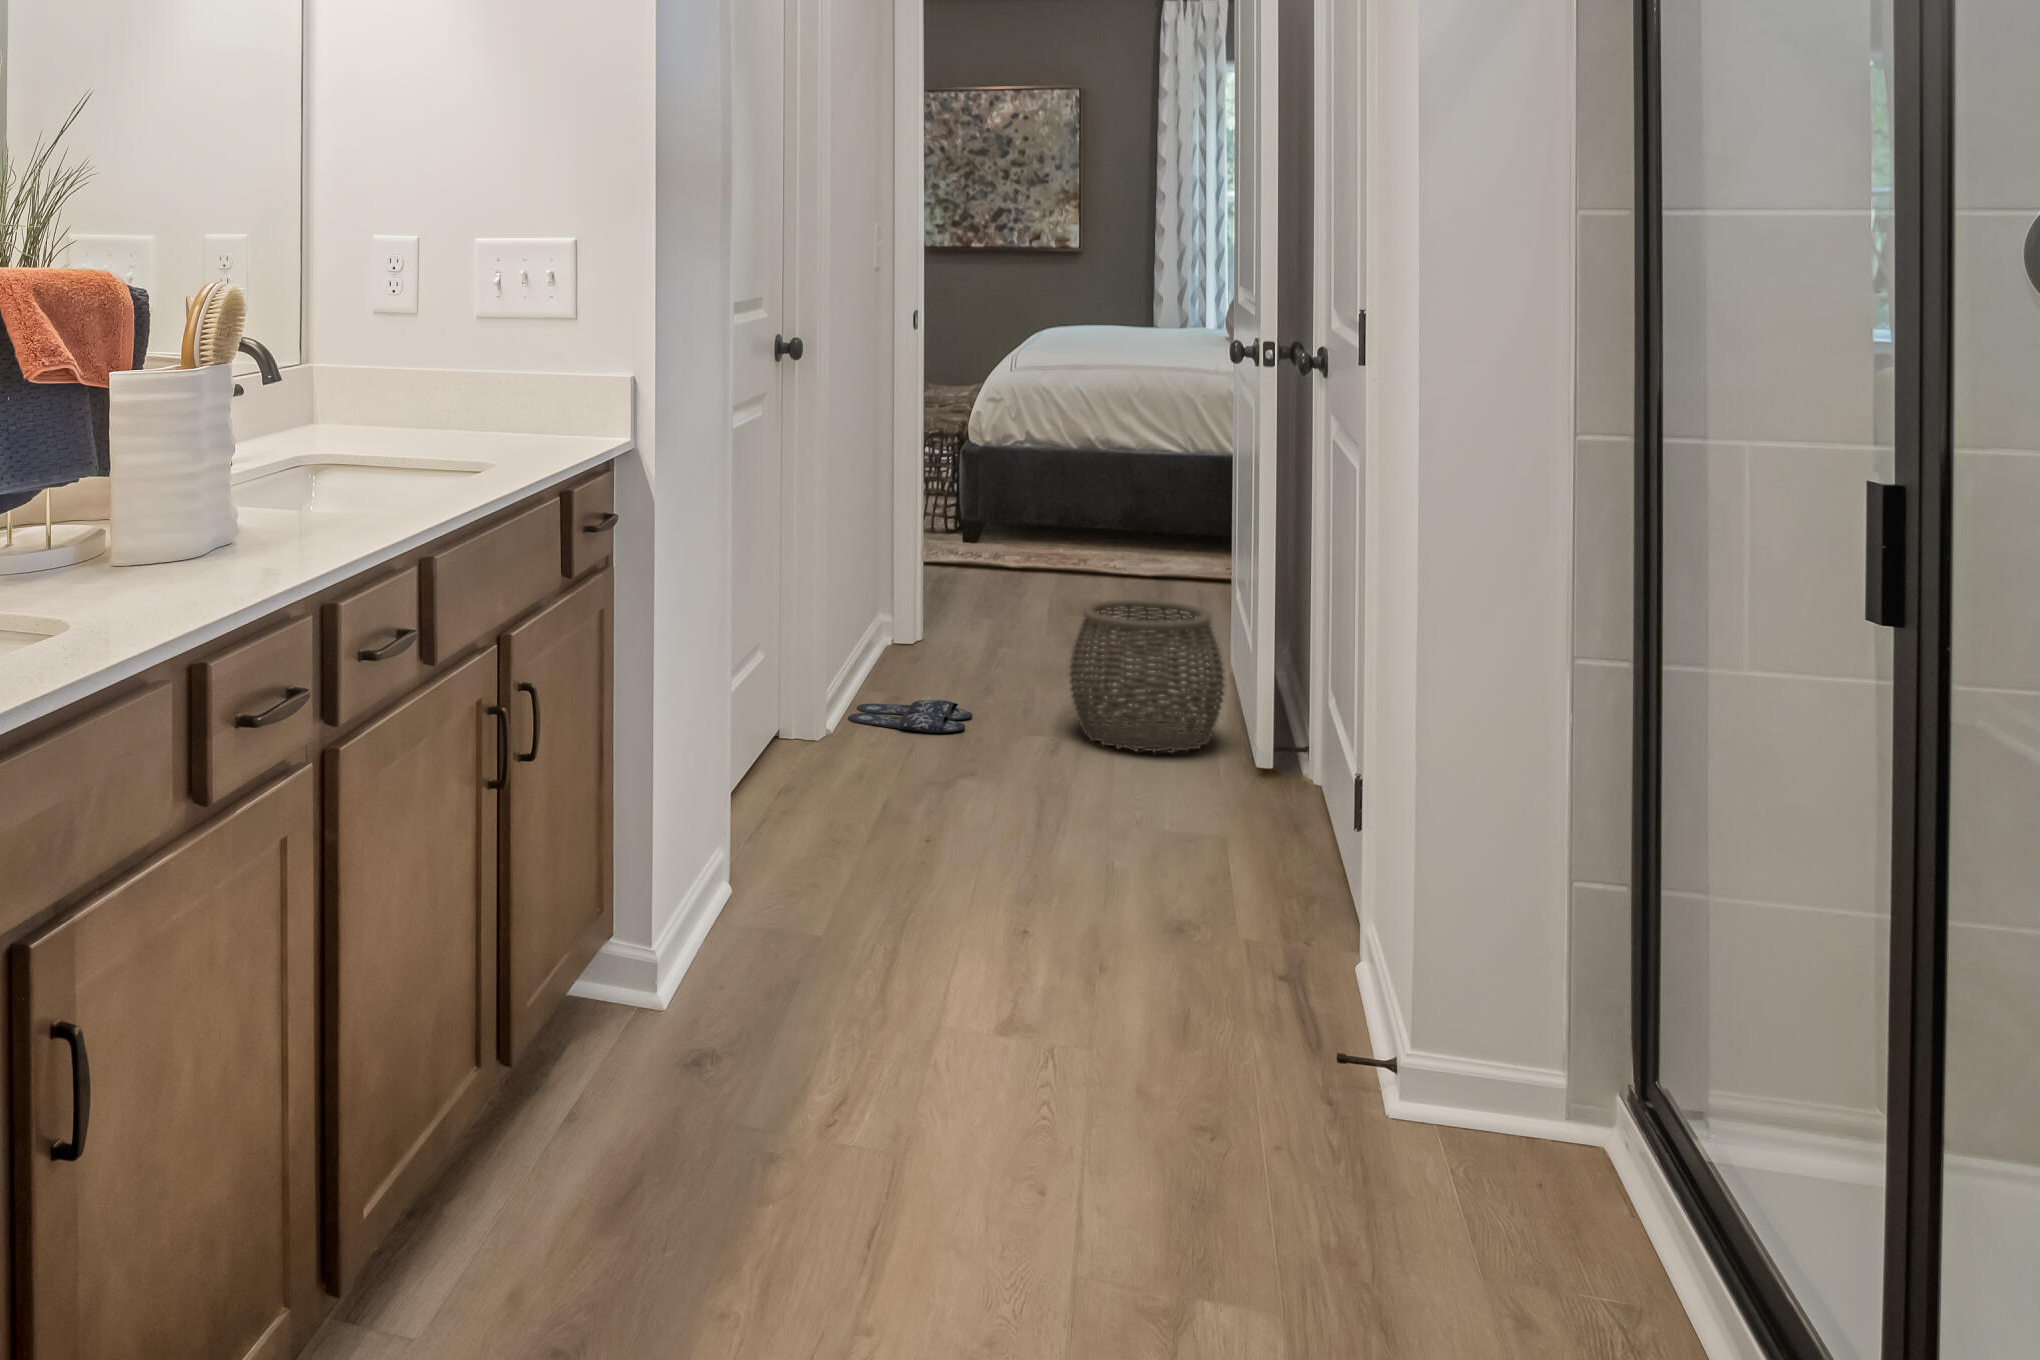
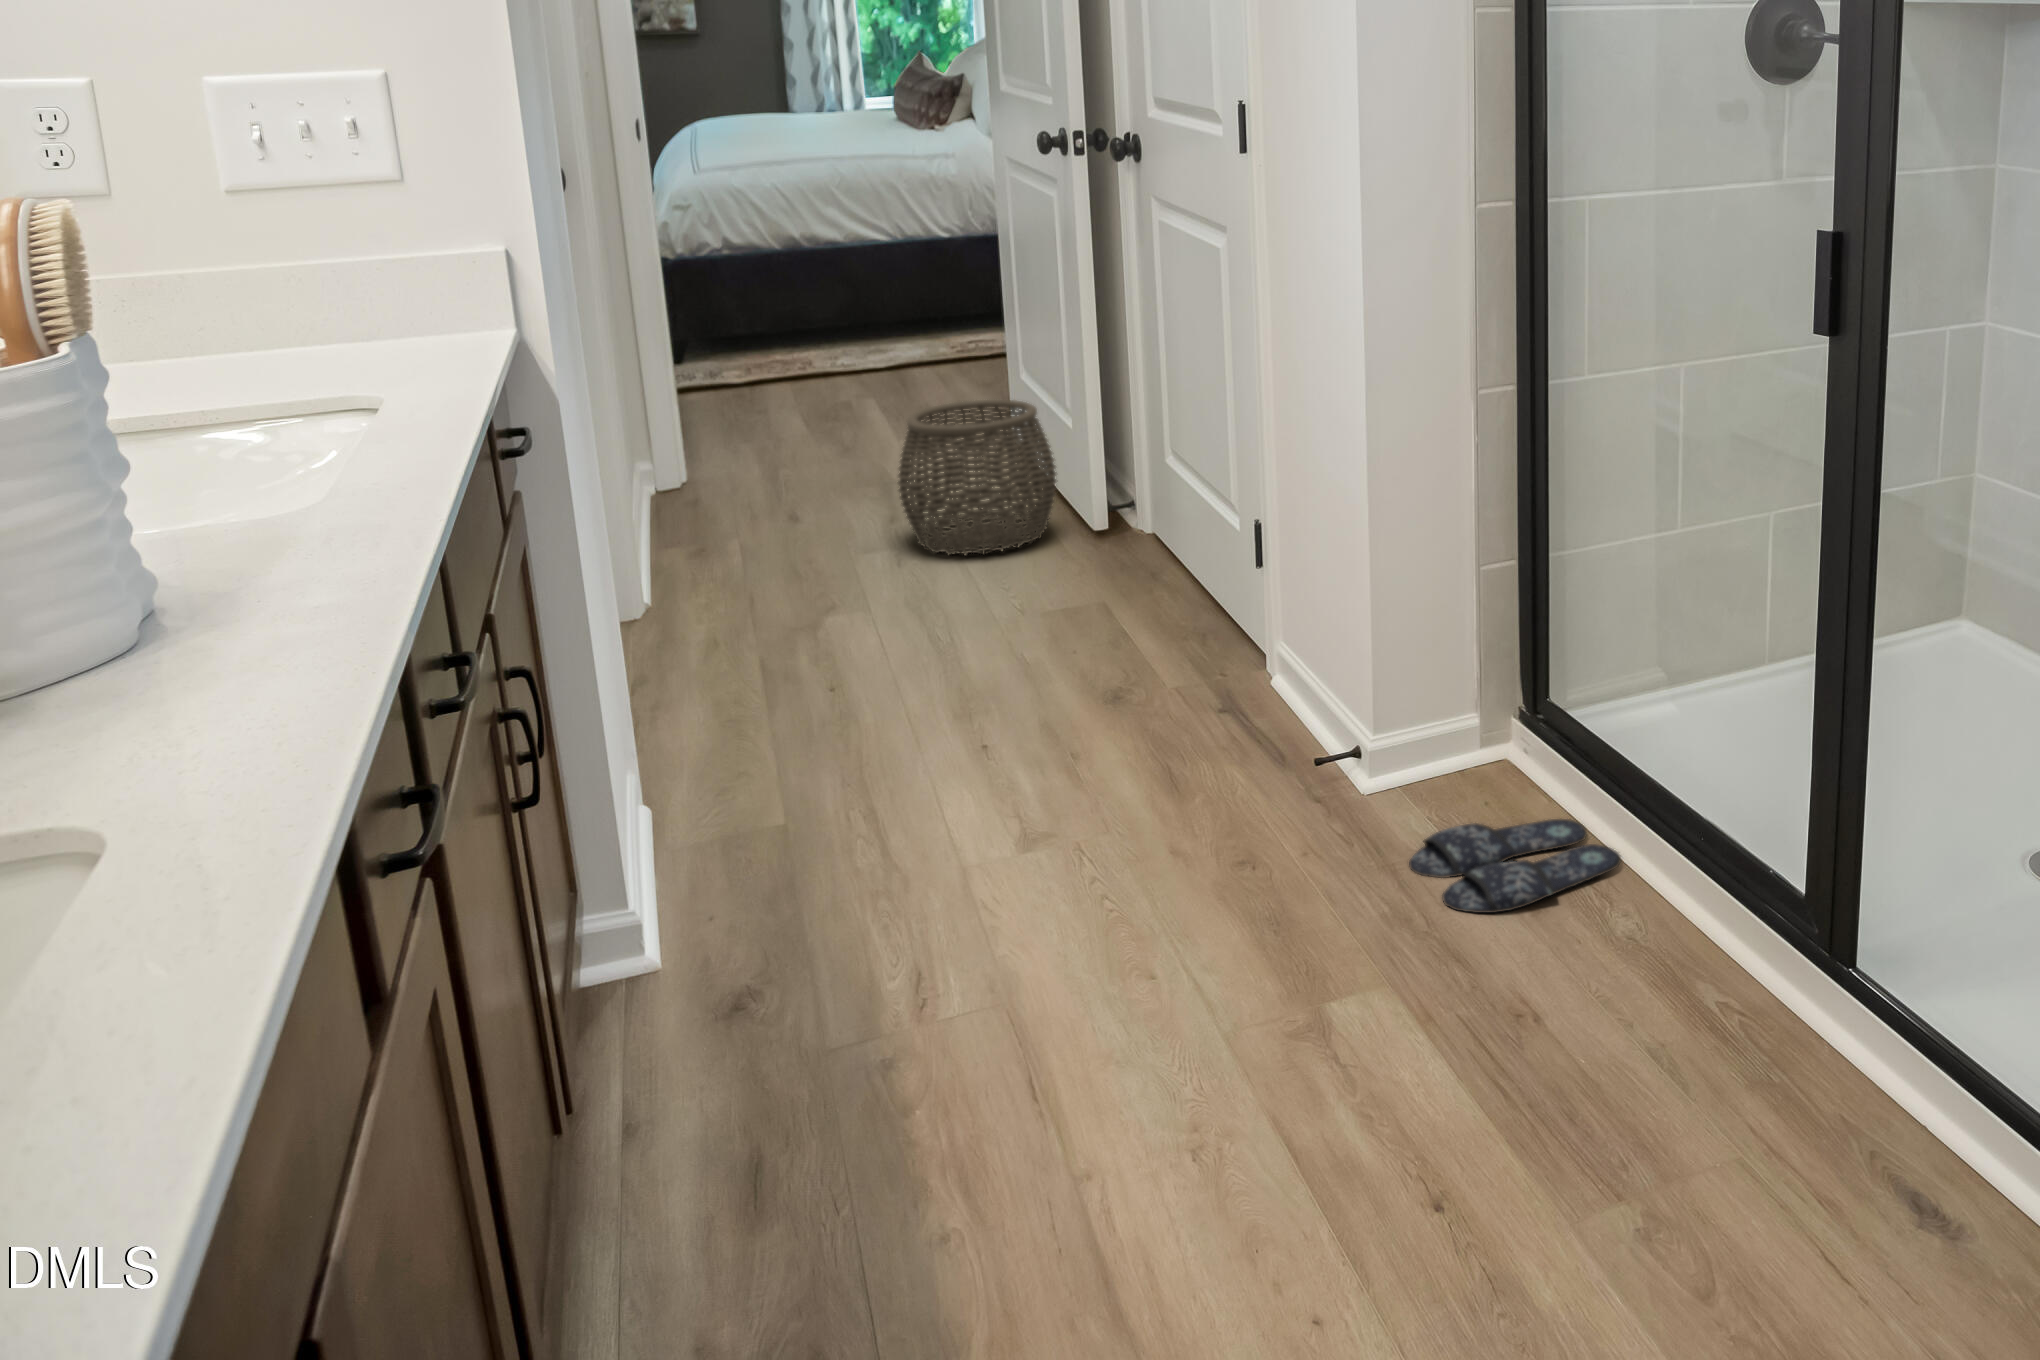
slippers: present [848,700,972,733] -> present [1409,819,1621,913]

